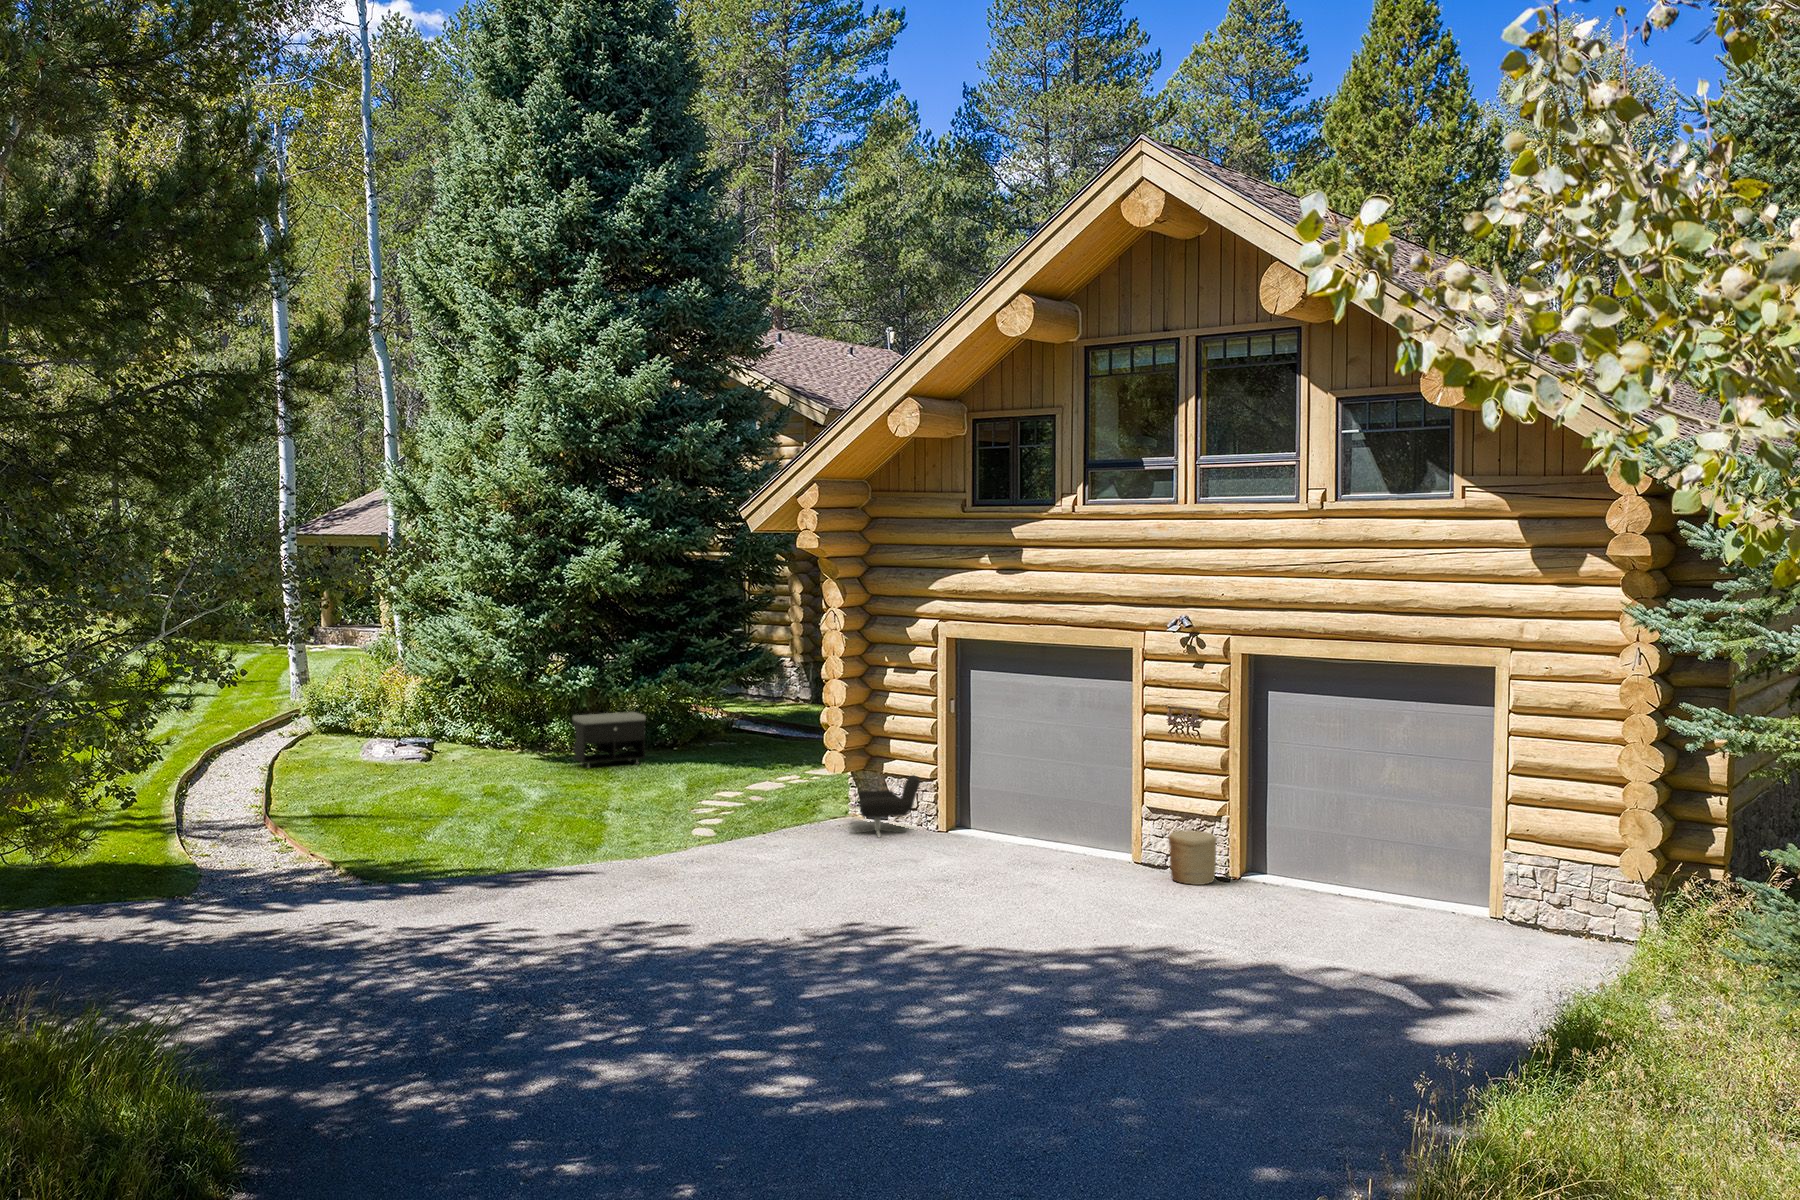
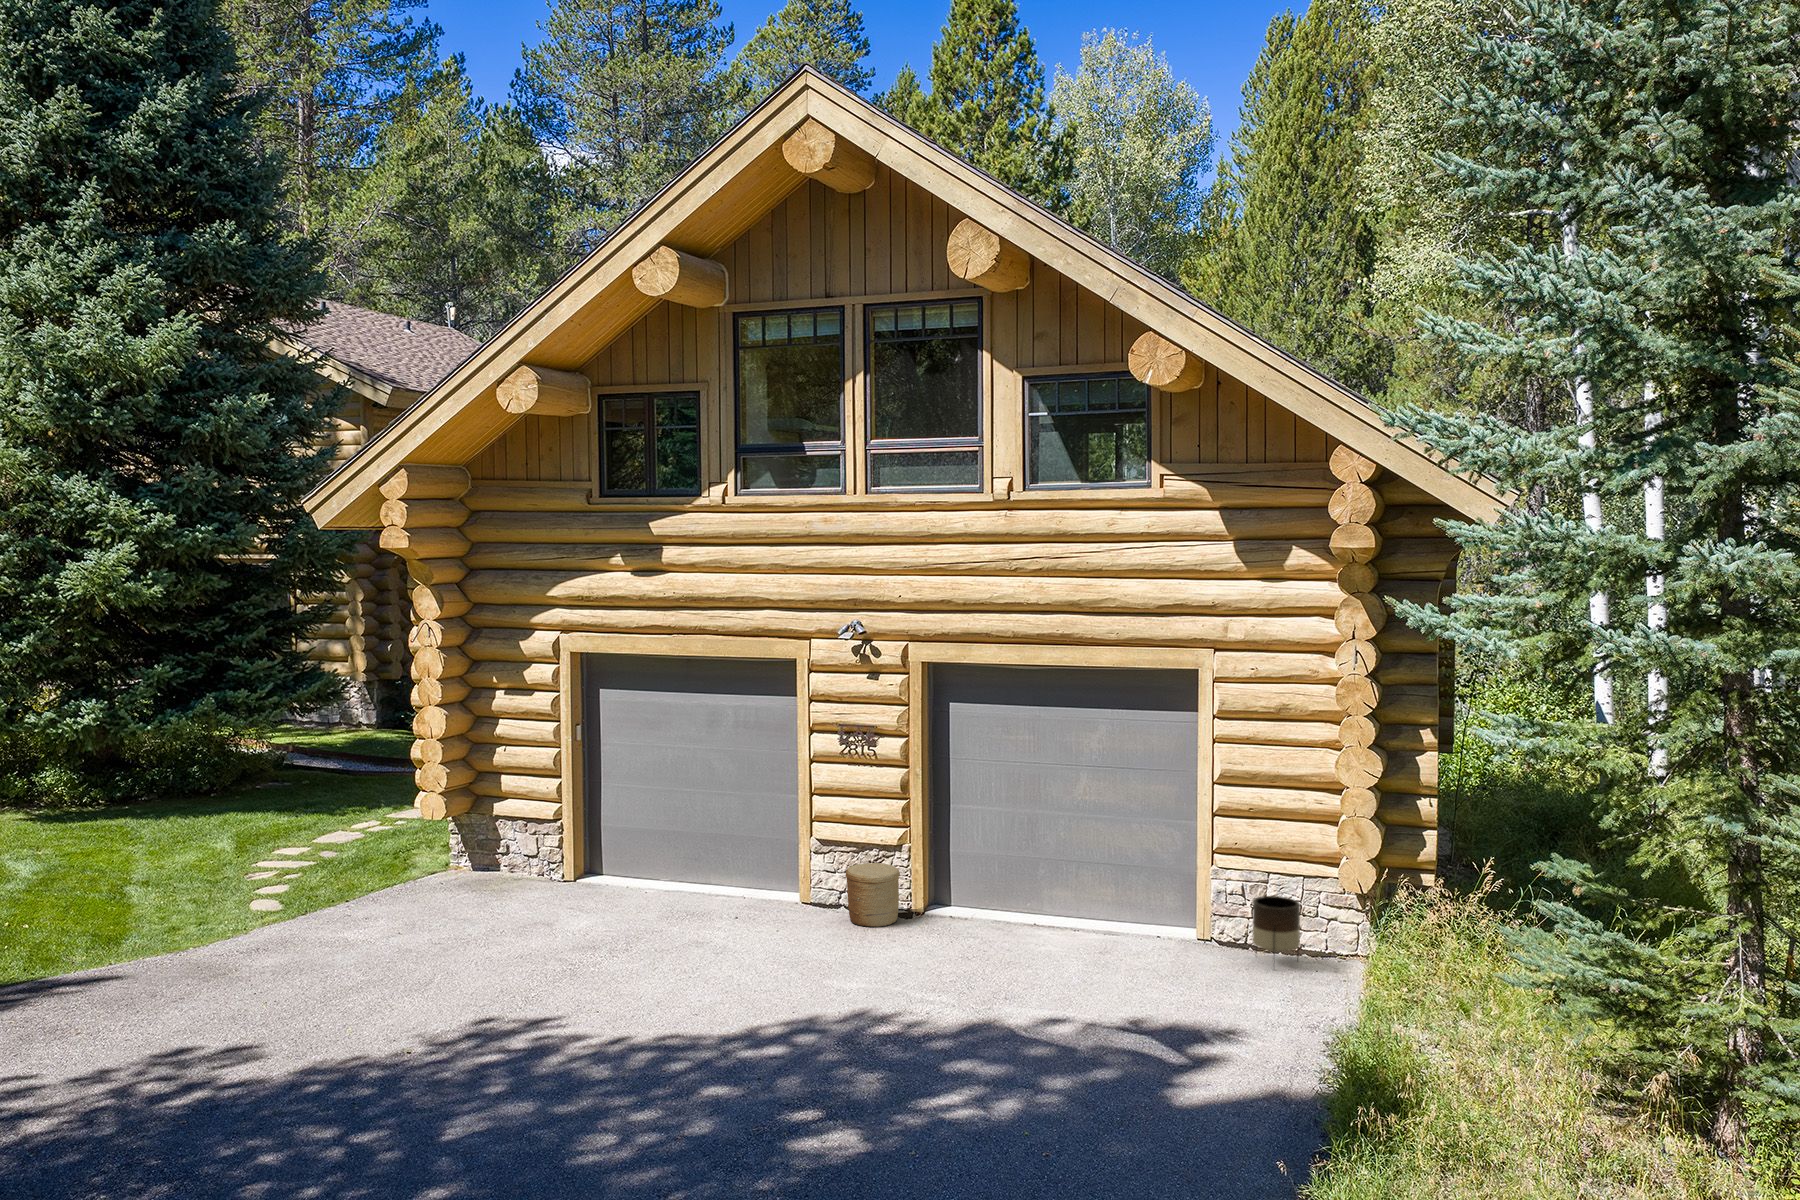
storage bench: present [573,712,646,768] -> none [77,747,180,821]
lounge chair: present [859,775,920,837] -> none [454,812,542,894]
planter: none [1536,880,1584,946] -> present [1253,896,1300,951]

